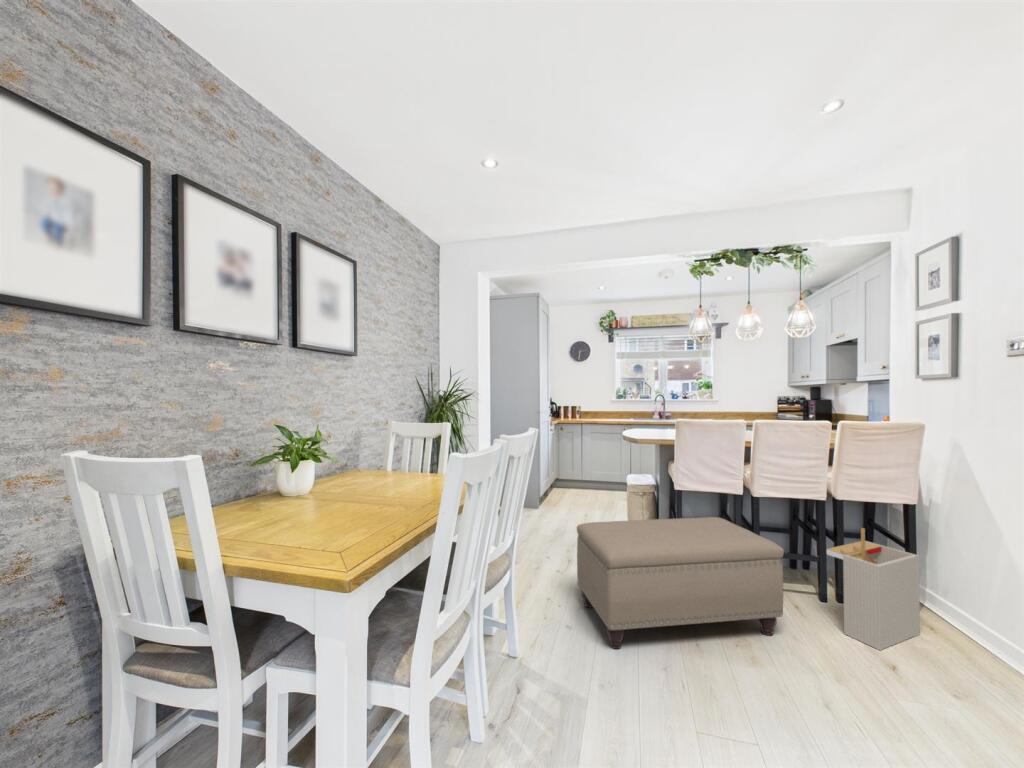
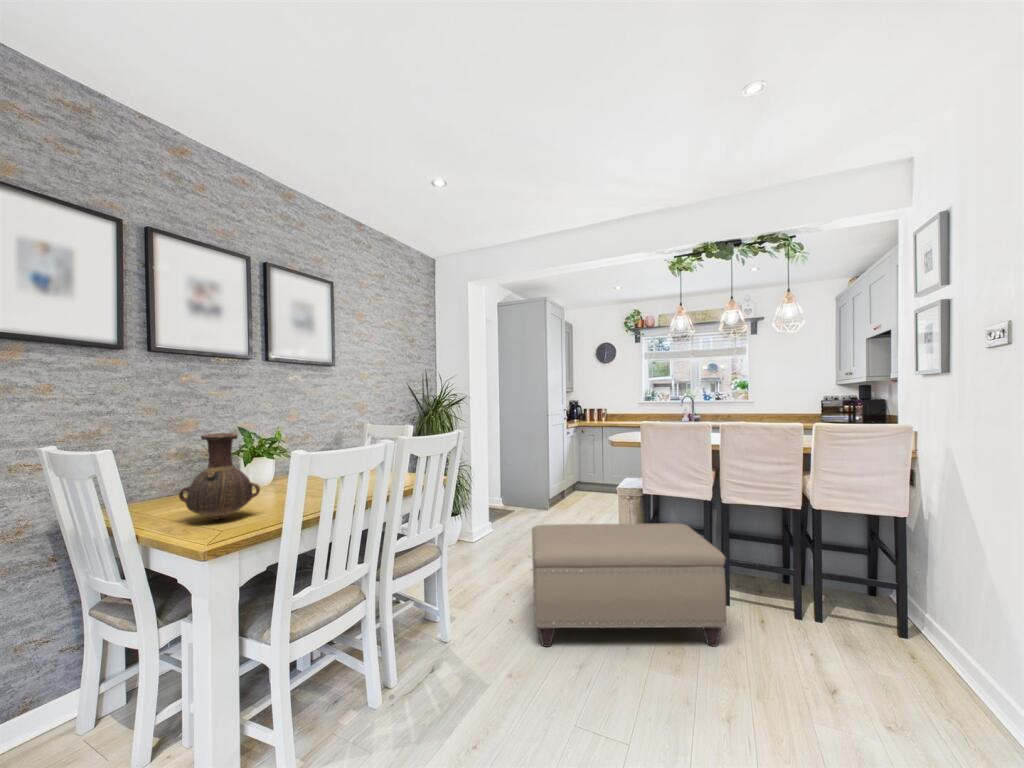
vase: none [261,431,354,536] -> present [179,433,260,520]
storage bin: present [827,528,920,650] -> none [784,538,890,669]

